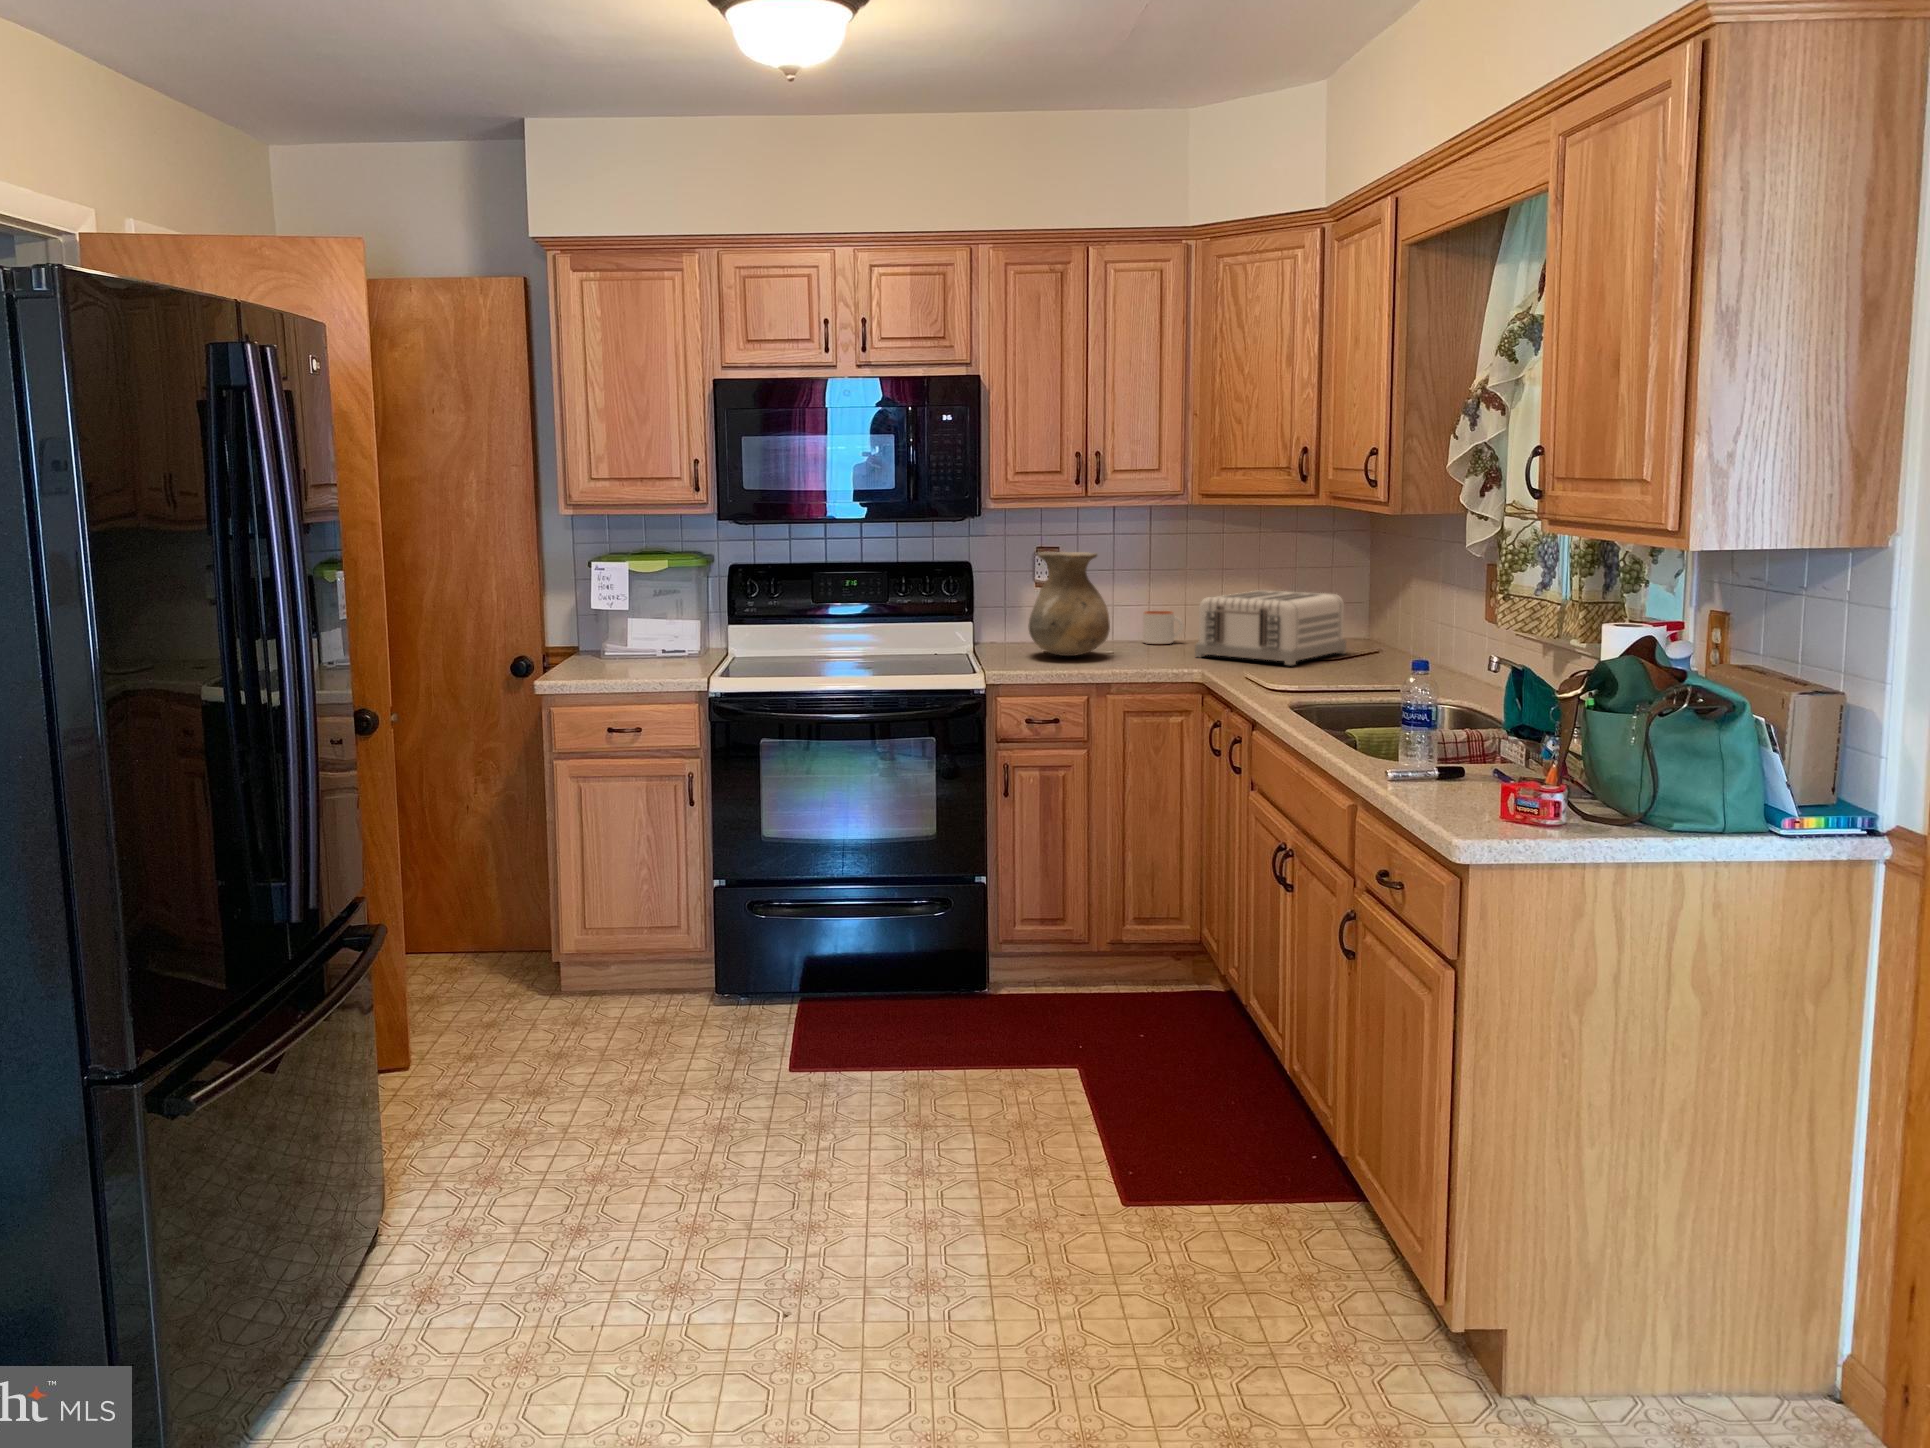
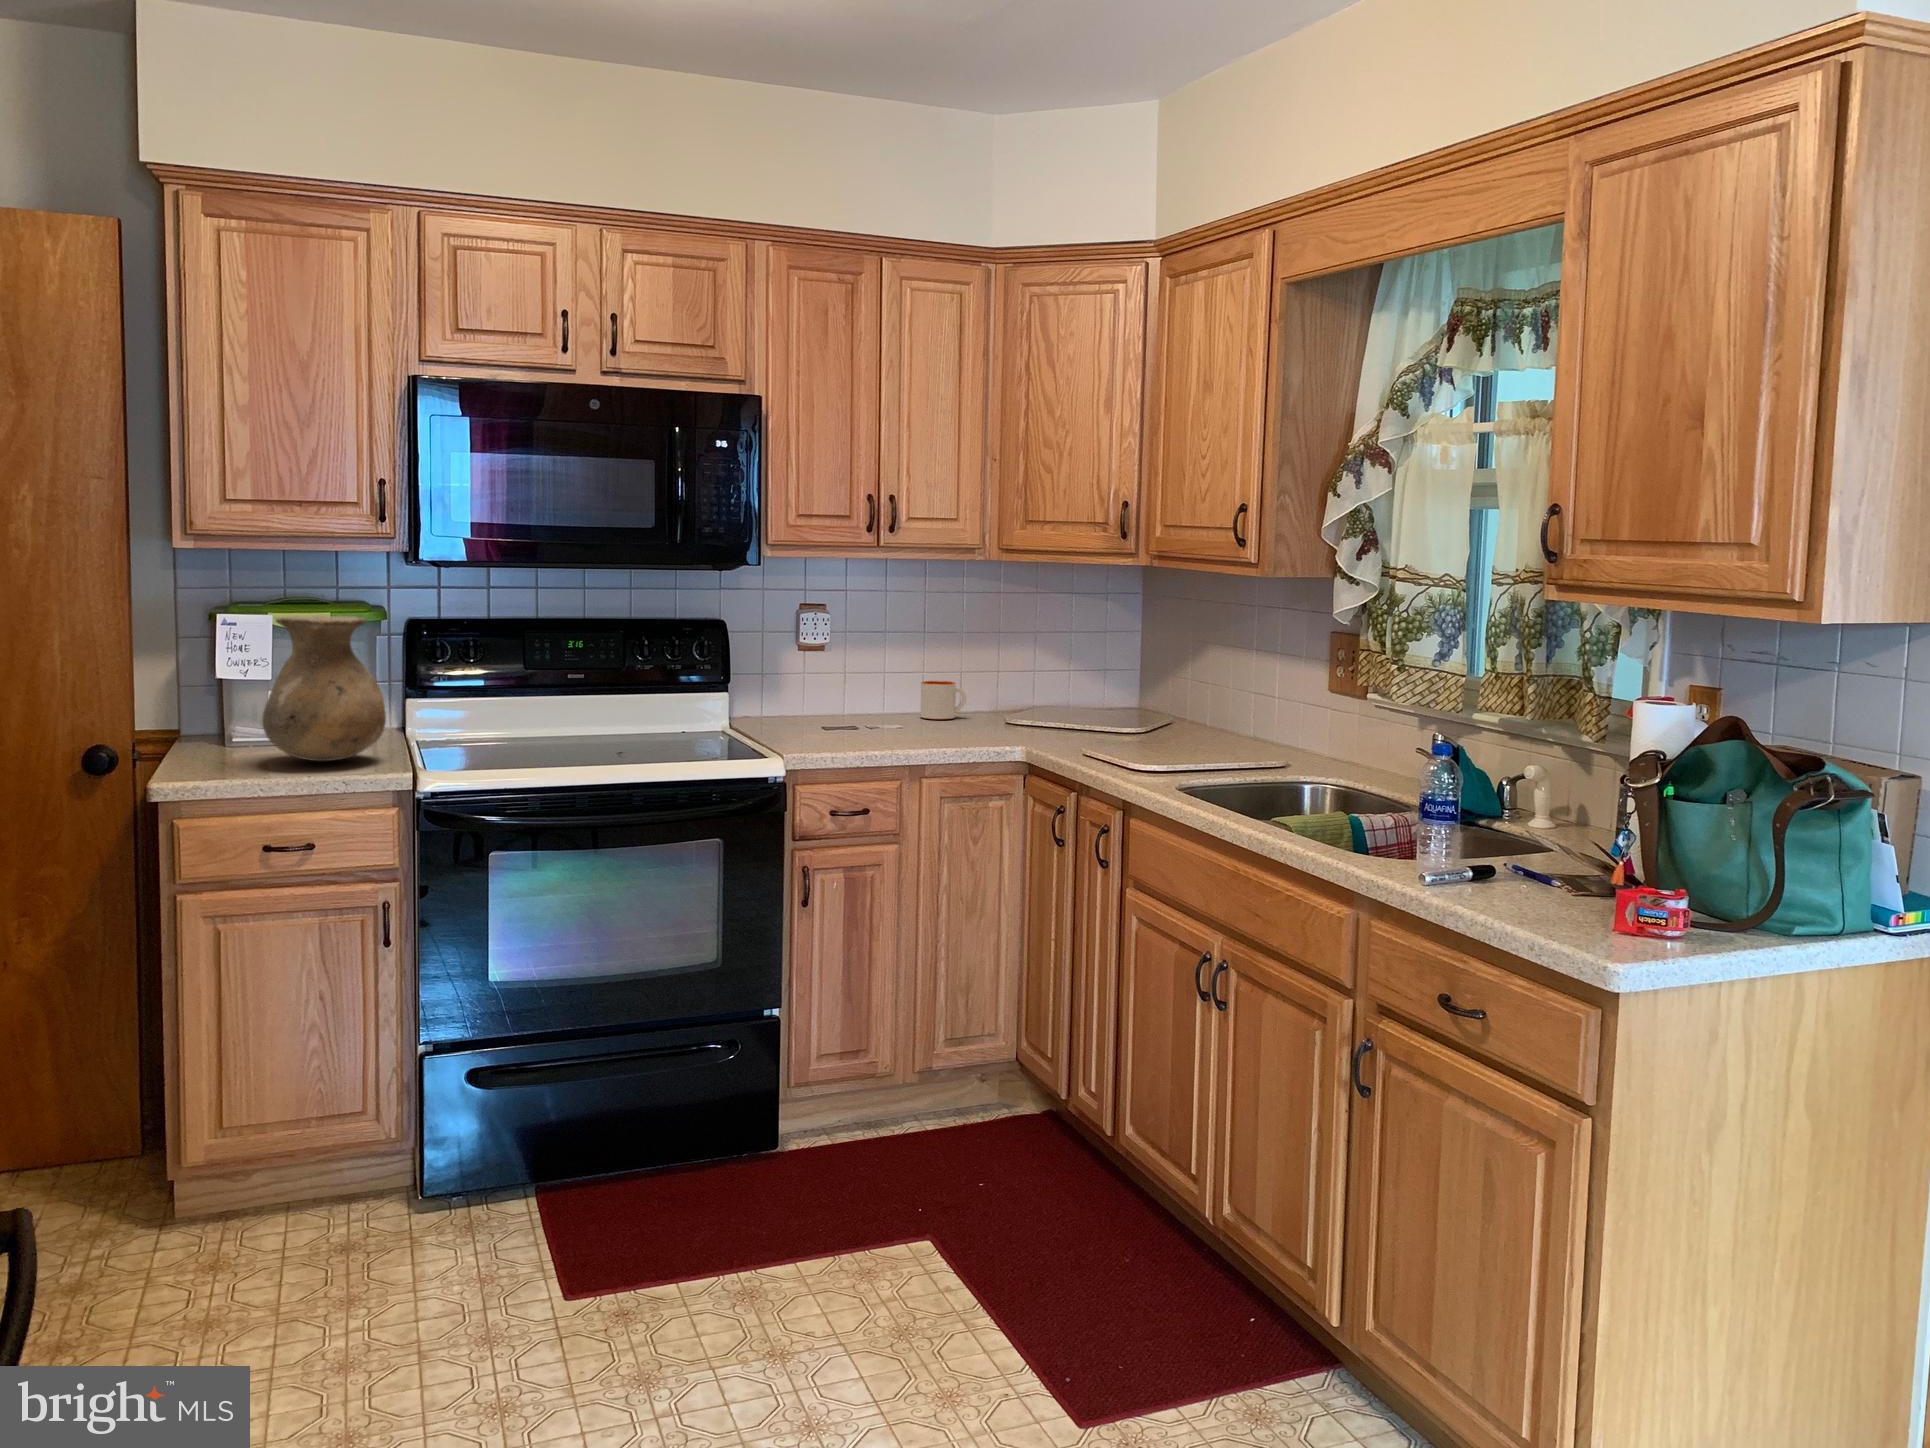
vase: present [1028,552,1110,656] -> present [262,615,386,761]
toaster: present [1195,590,1346,665] -> none [997,658,1151,743]

